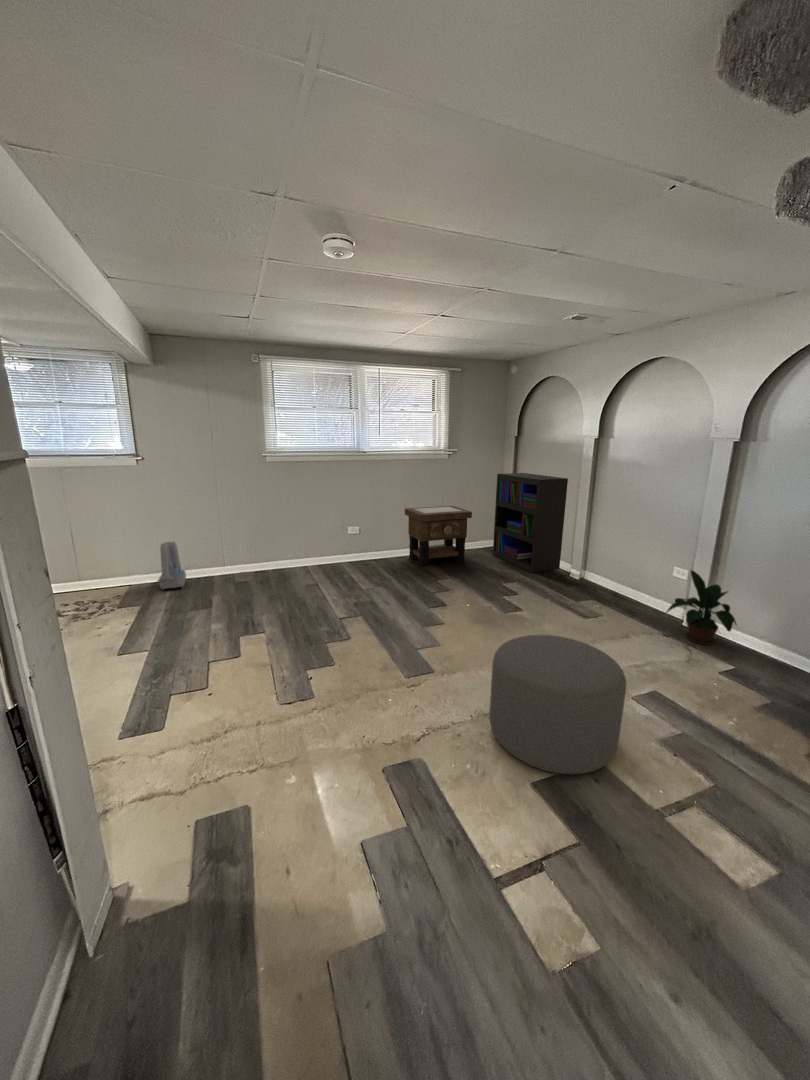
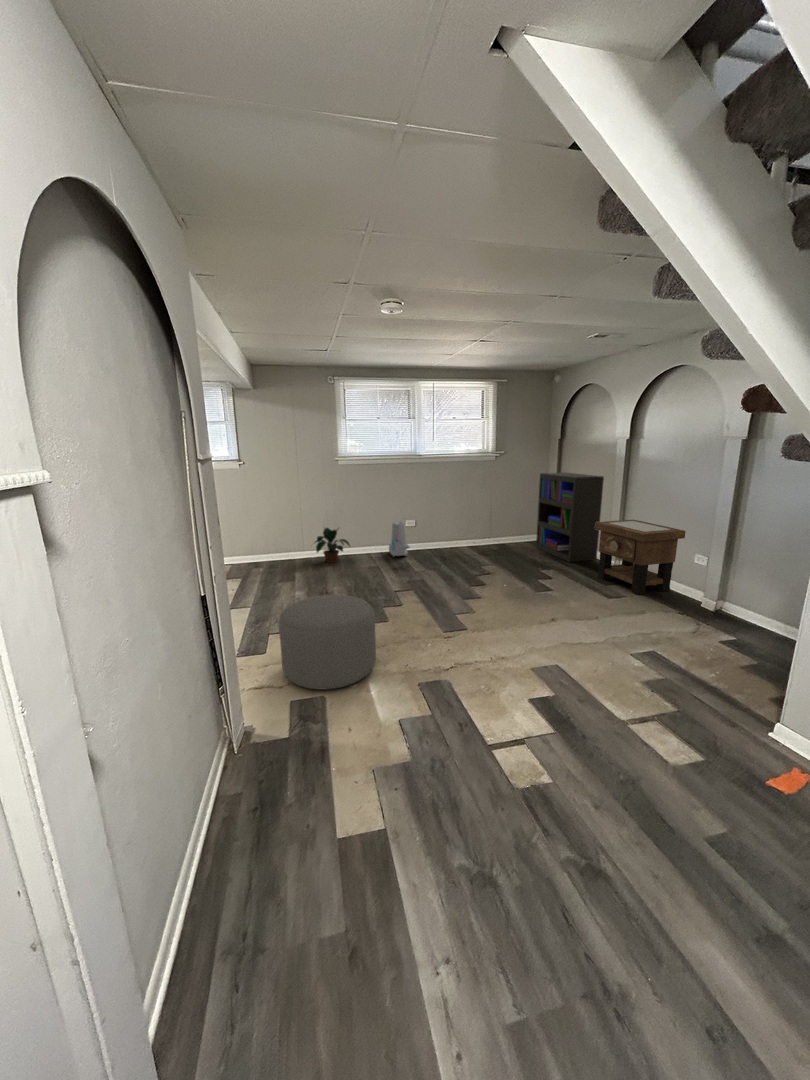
side table: present [405,506,472,566] -> present [595,520,686,594]
vacuum cleaner: present [157,542,186,590] -> present [389,521,410,557]
potted plant: present [666,570,736,645] -> present [315,528,350,563]
ottoman: present [489,635,626,774] -> present [279,595,376,690]

